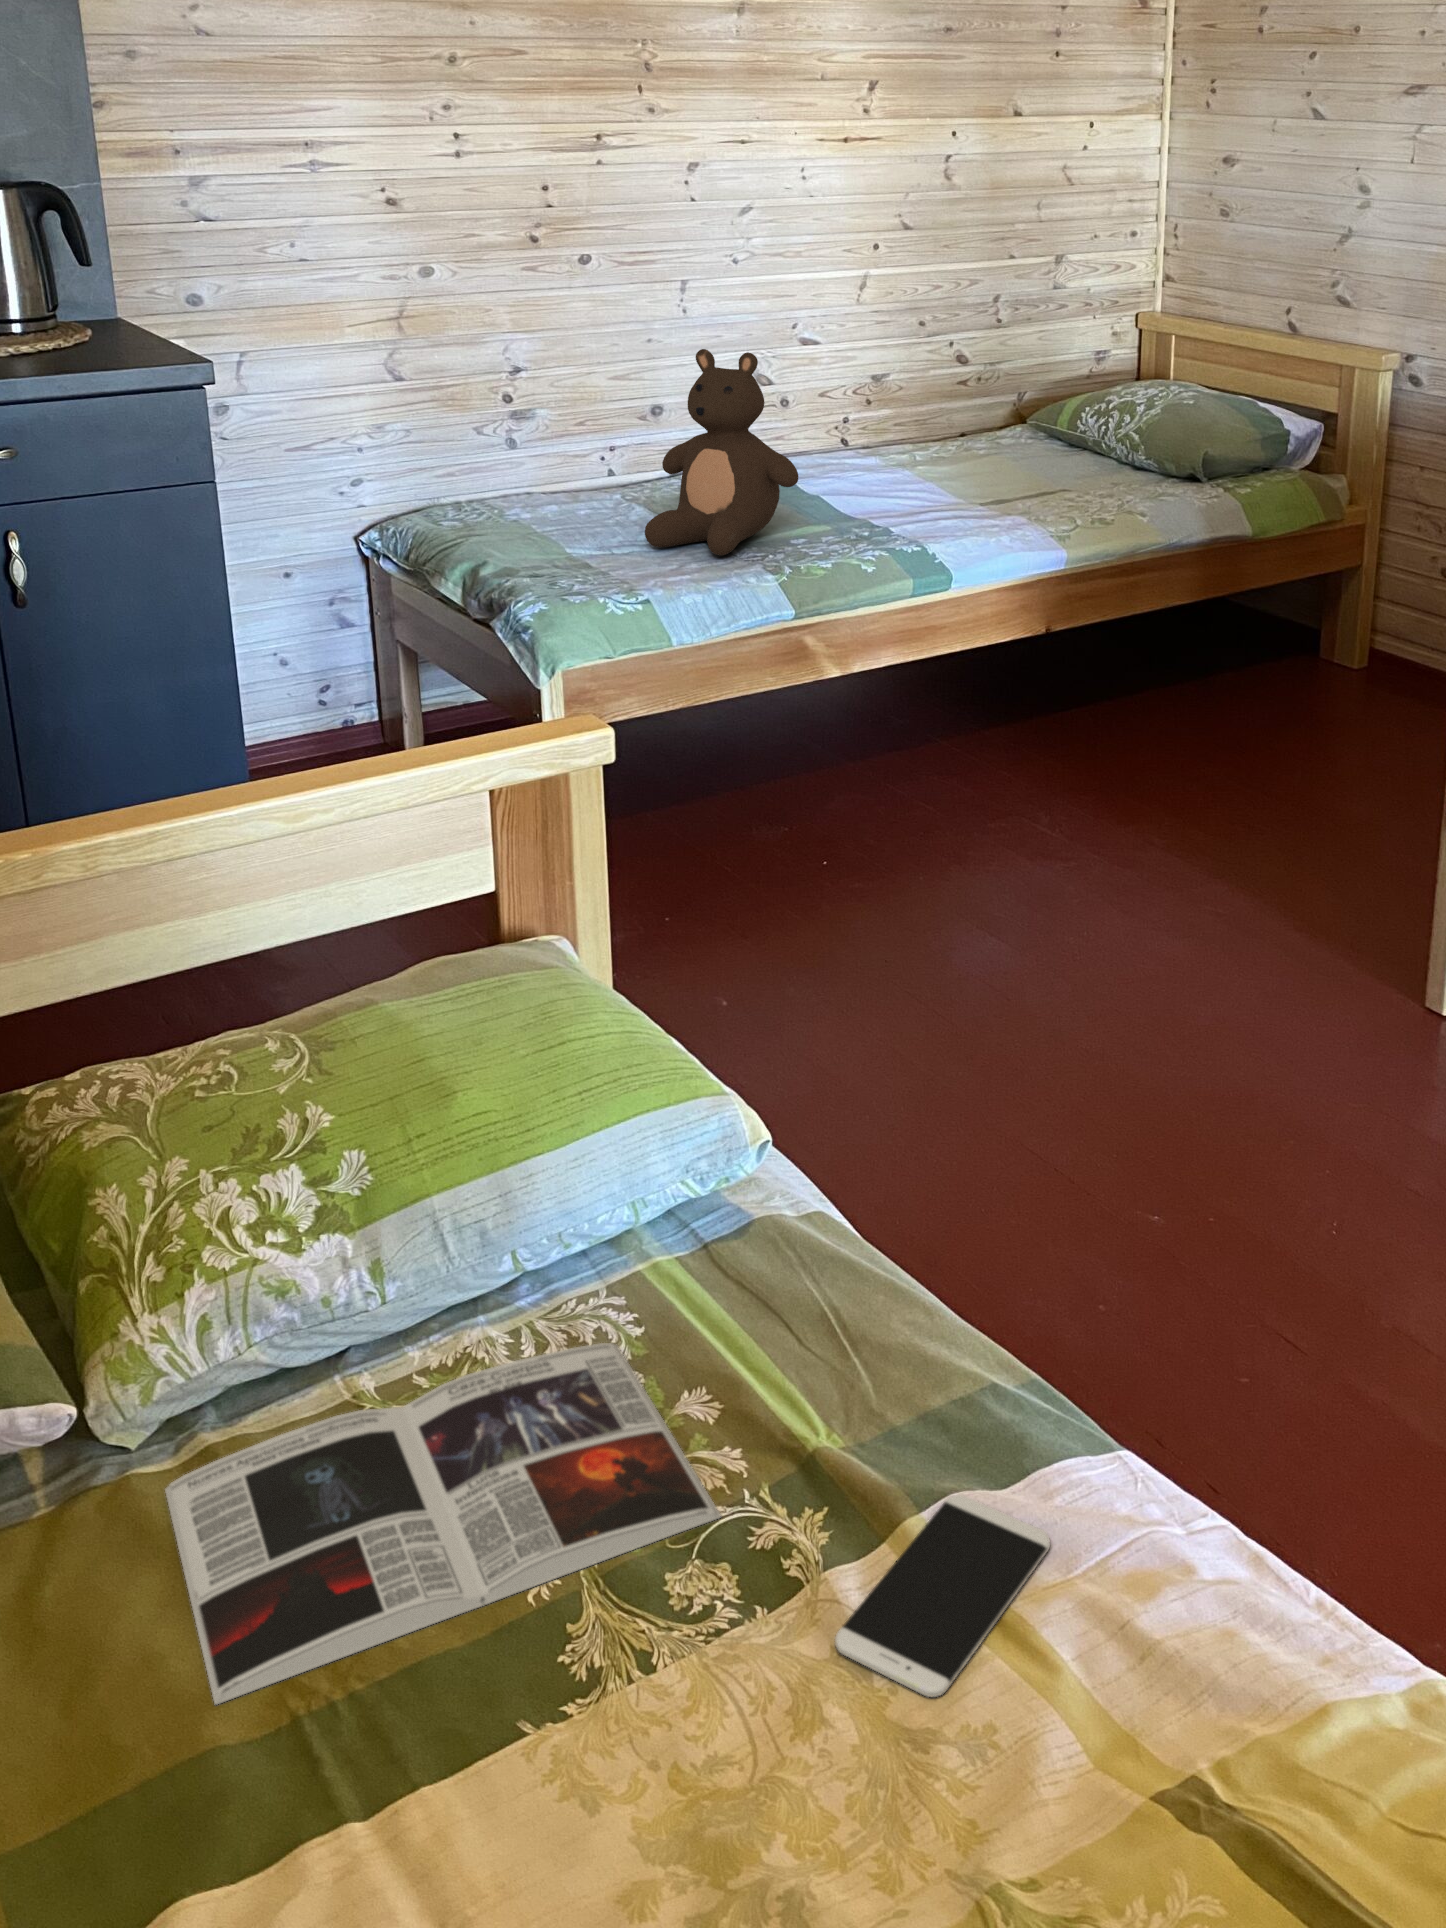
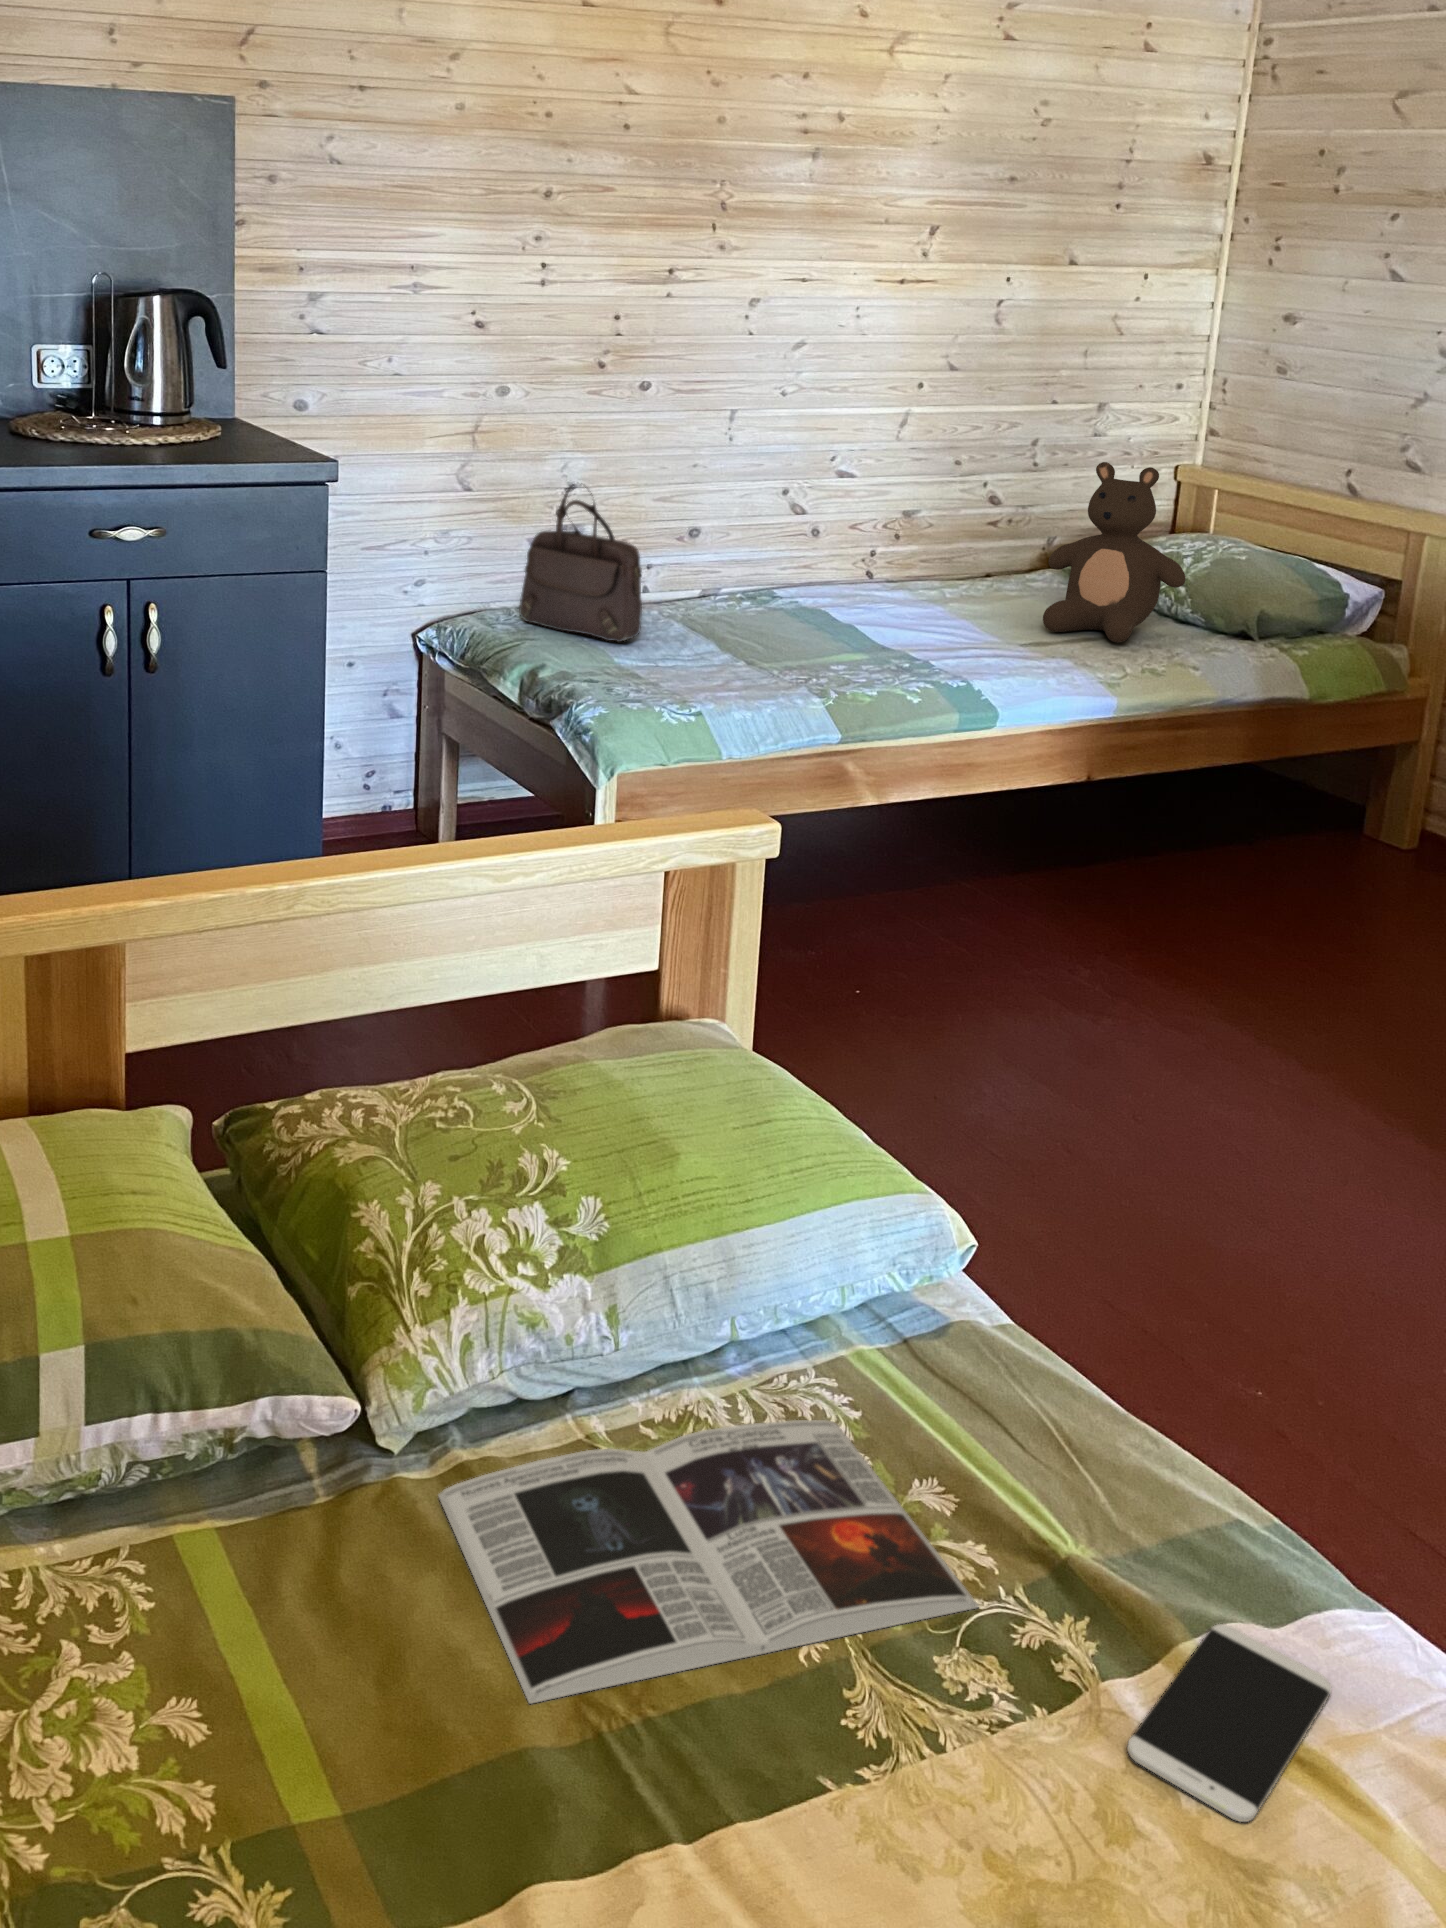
teddy bear: present [645,349,798,555] -> present [1043,462,1186,642]
handbag: none [461,370,586,534] -> present [519,486,642,642]

